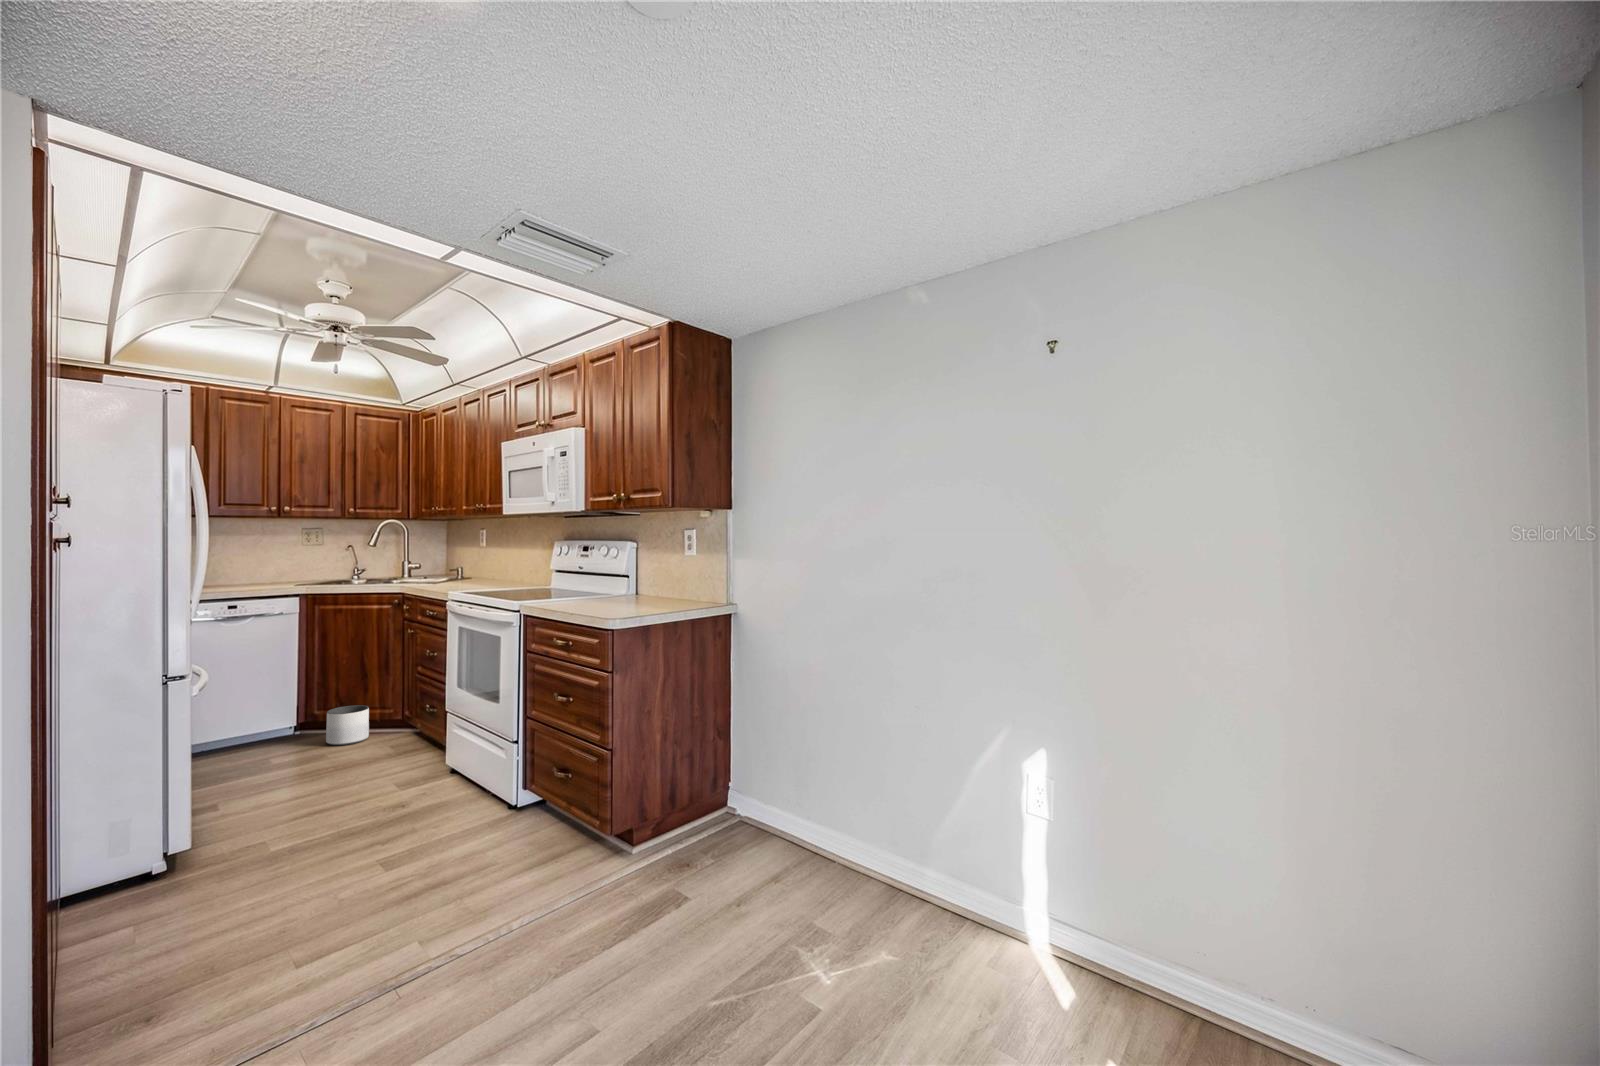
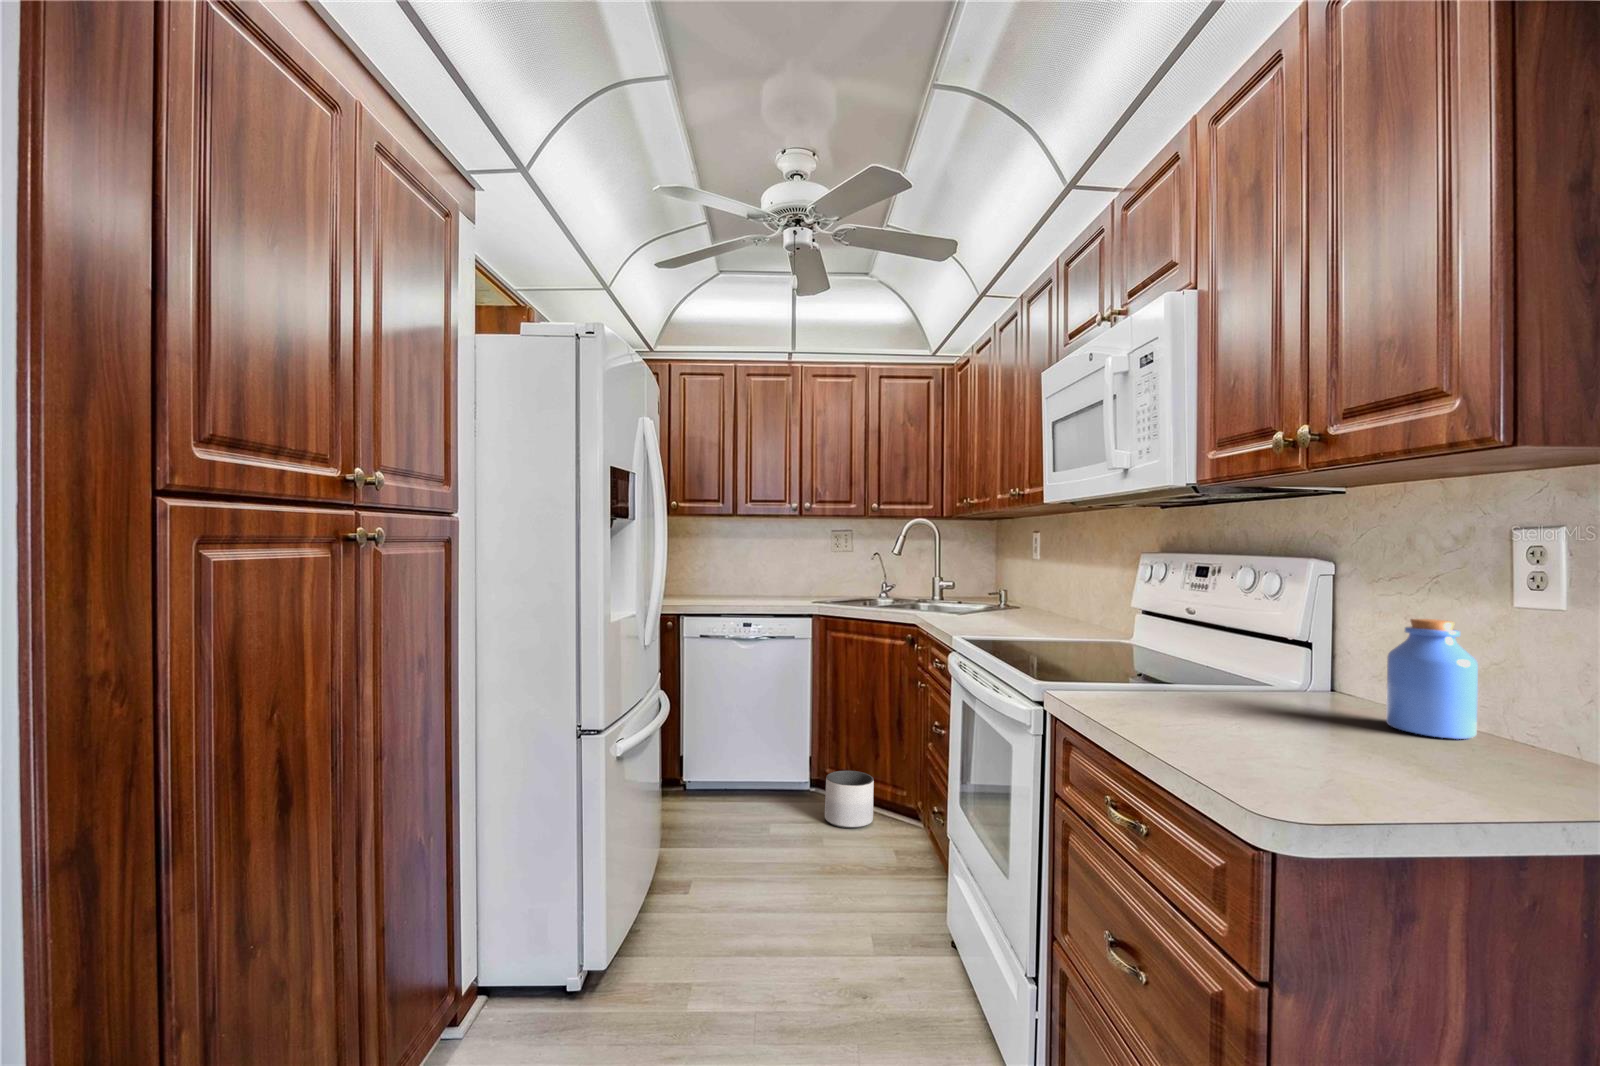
jar: none [649,562,674,601] -> present [1386,619,1478,739]

